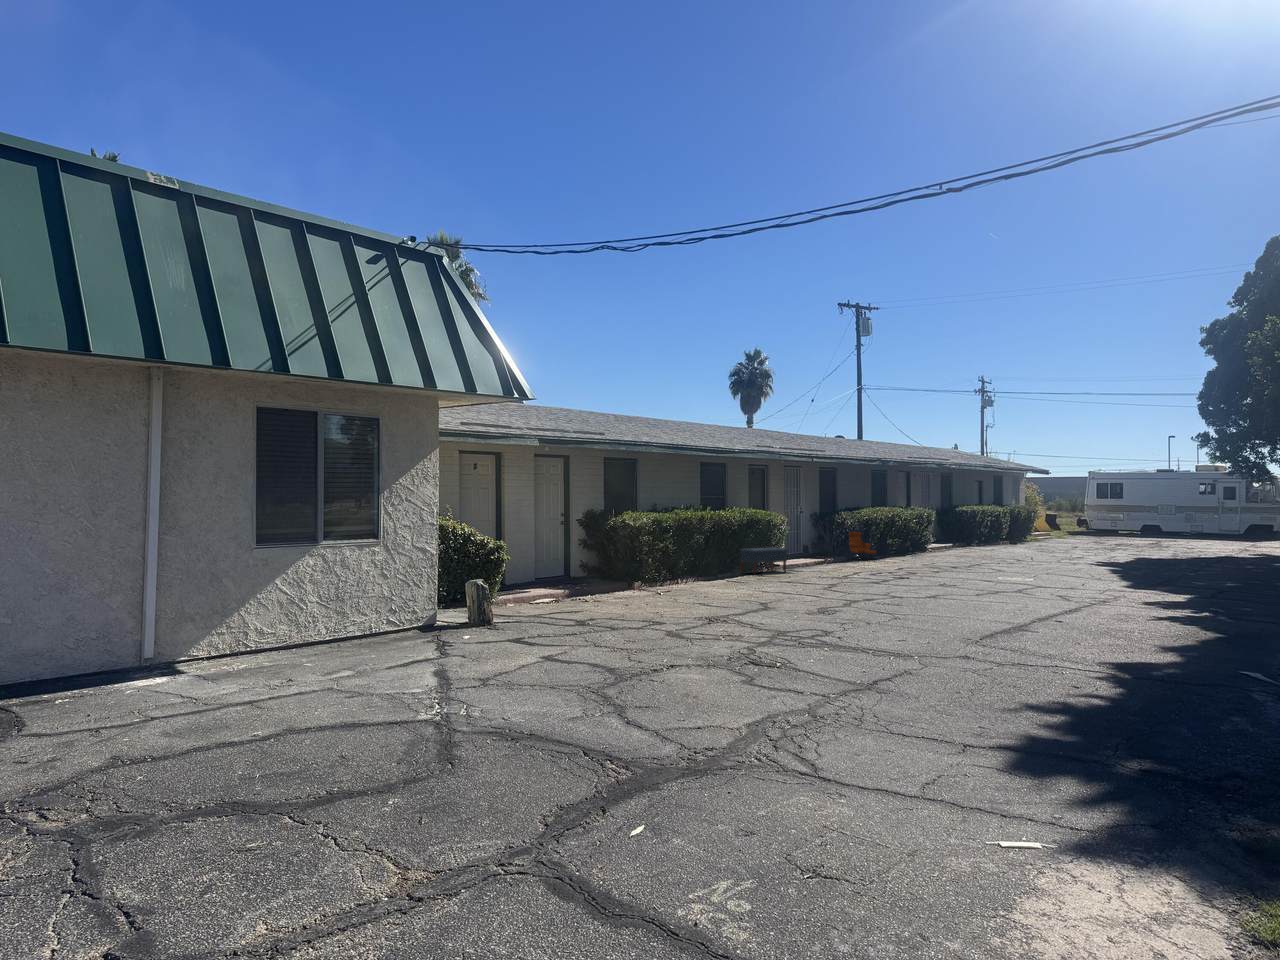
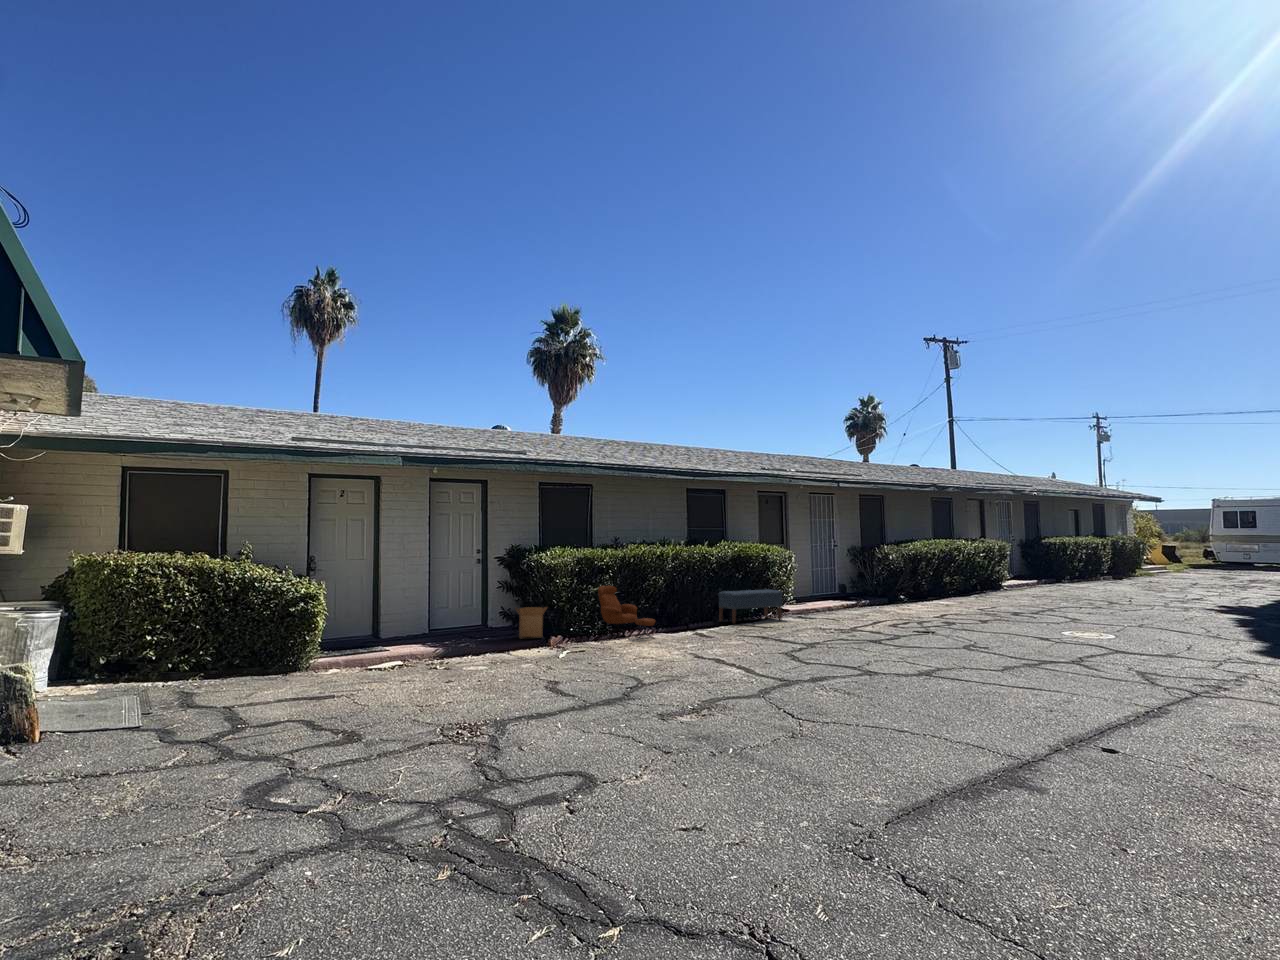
lounge chair: present [849,532,877,561] -> present [598,586,655,637]
cardboard box: none [606,559,635,584] -> present [515,607,547,639]

